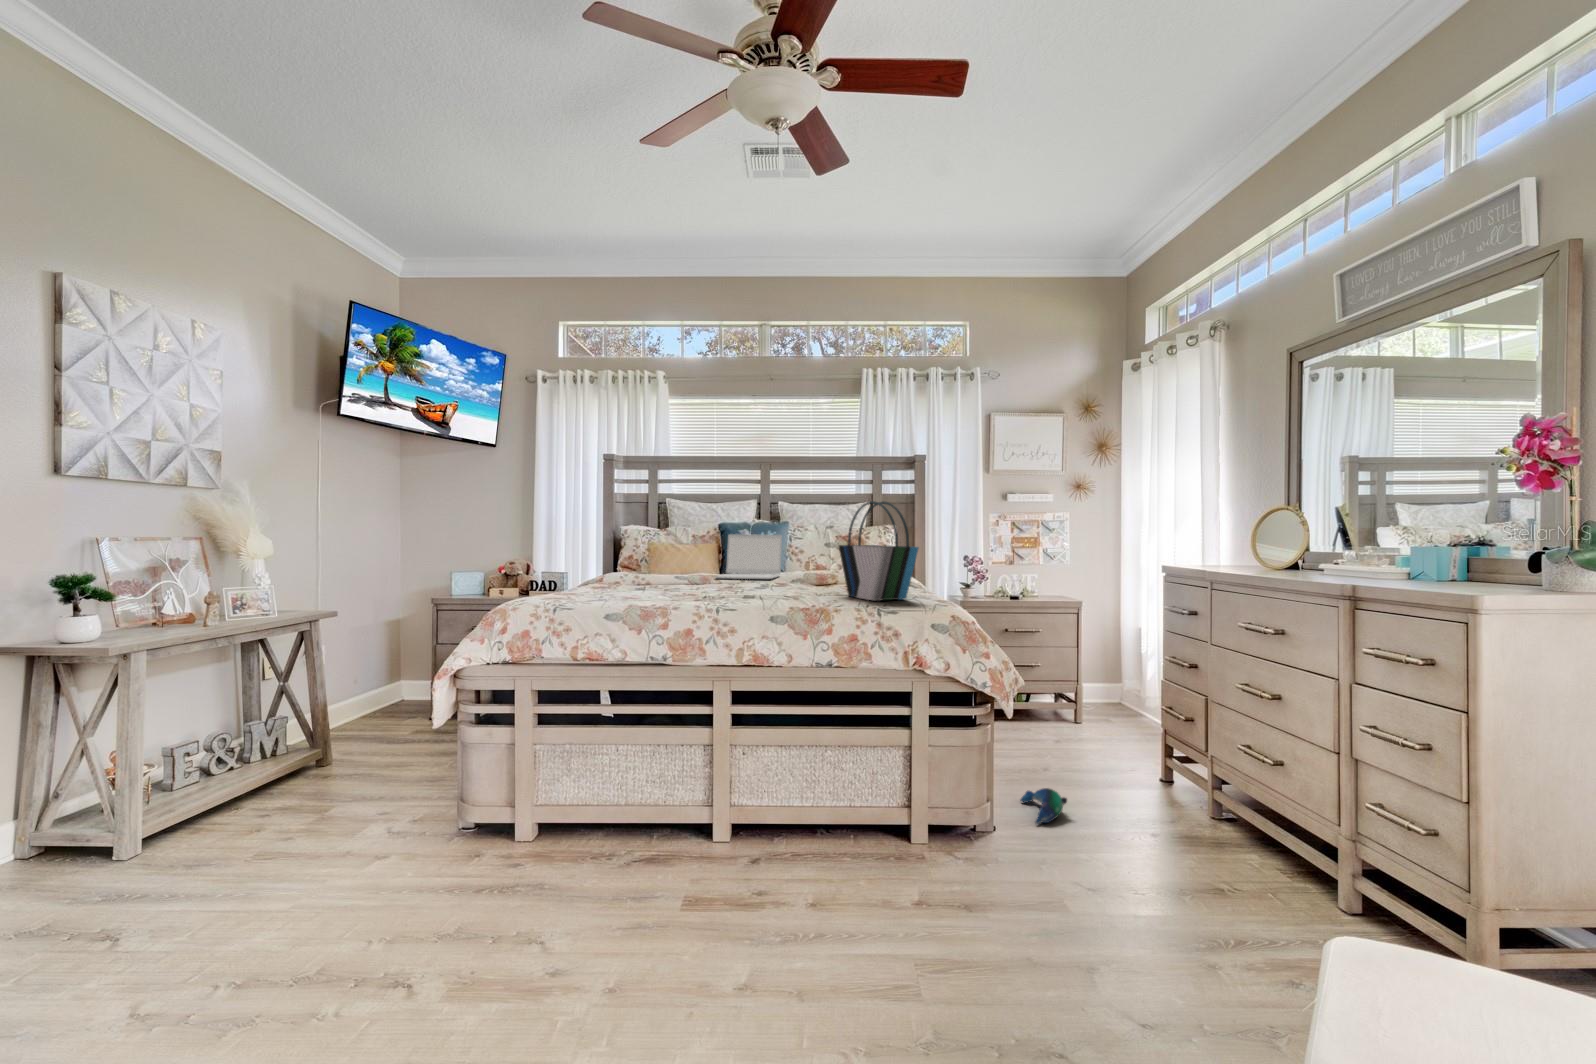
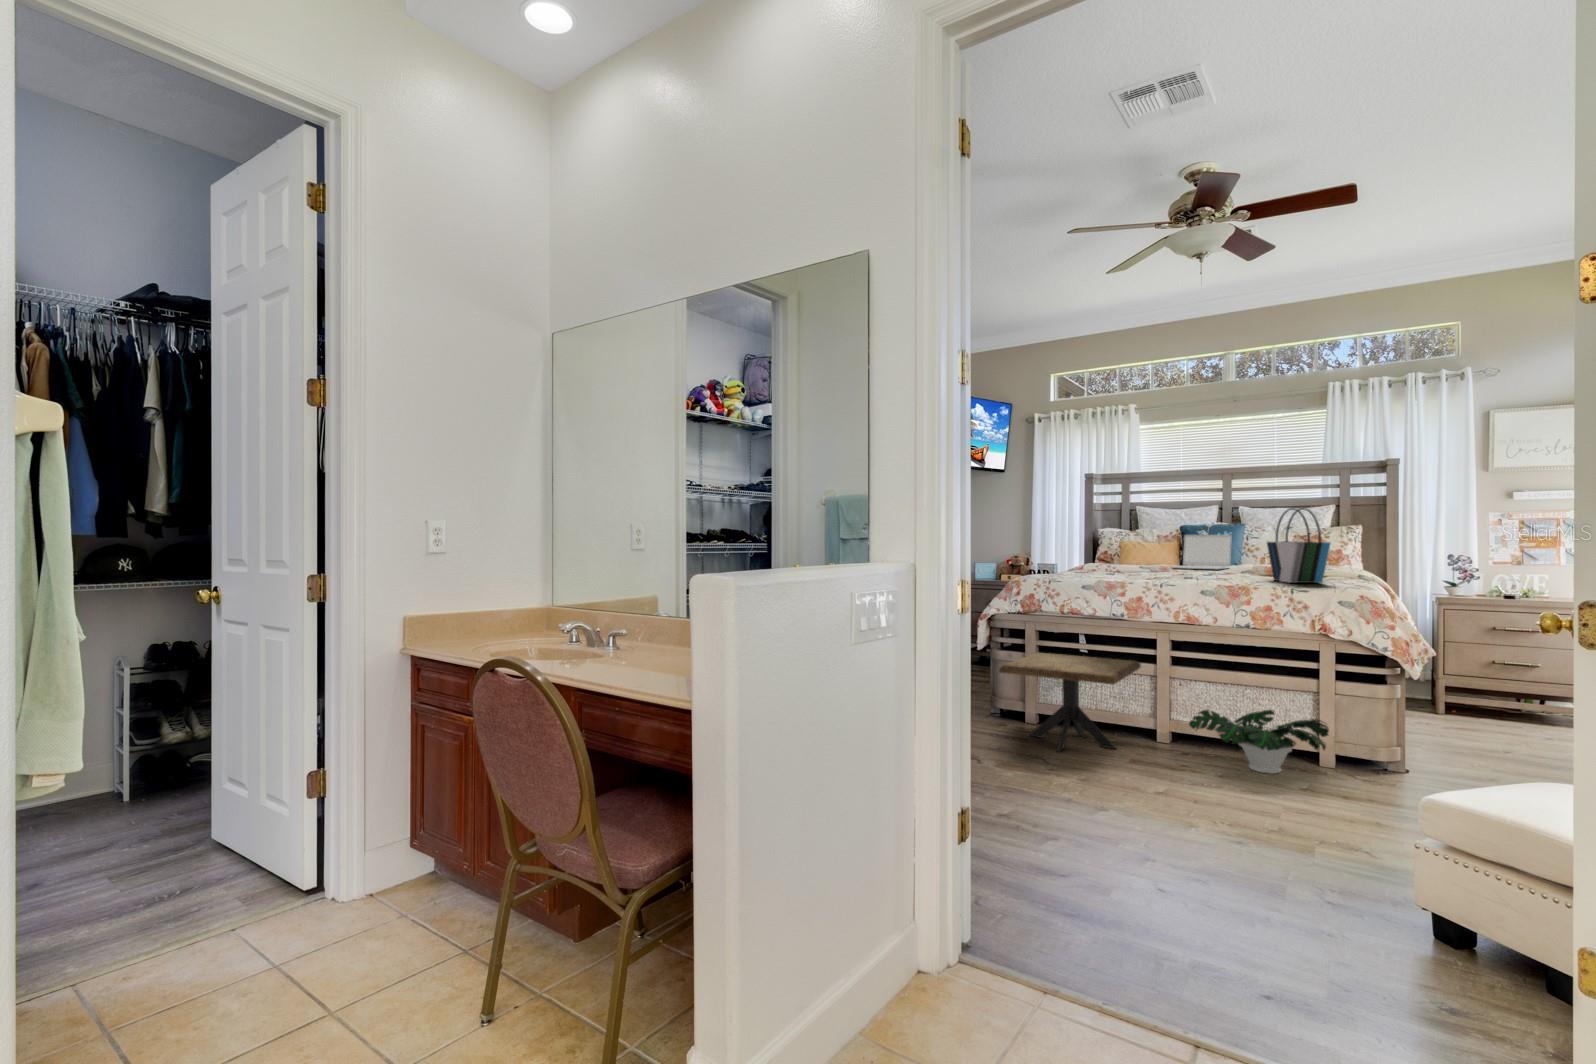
side table: none [454,727,689,919] -> present [999,653,1141,752]
potted plant: none [764,782,948,887] -> present [1189,710,1329,774]
plush toy: present [1021,788,1067,824] -> none [1449,750,1492,774]

